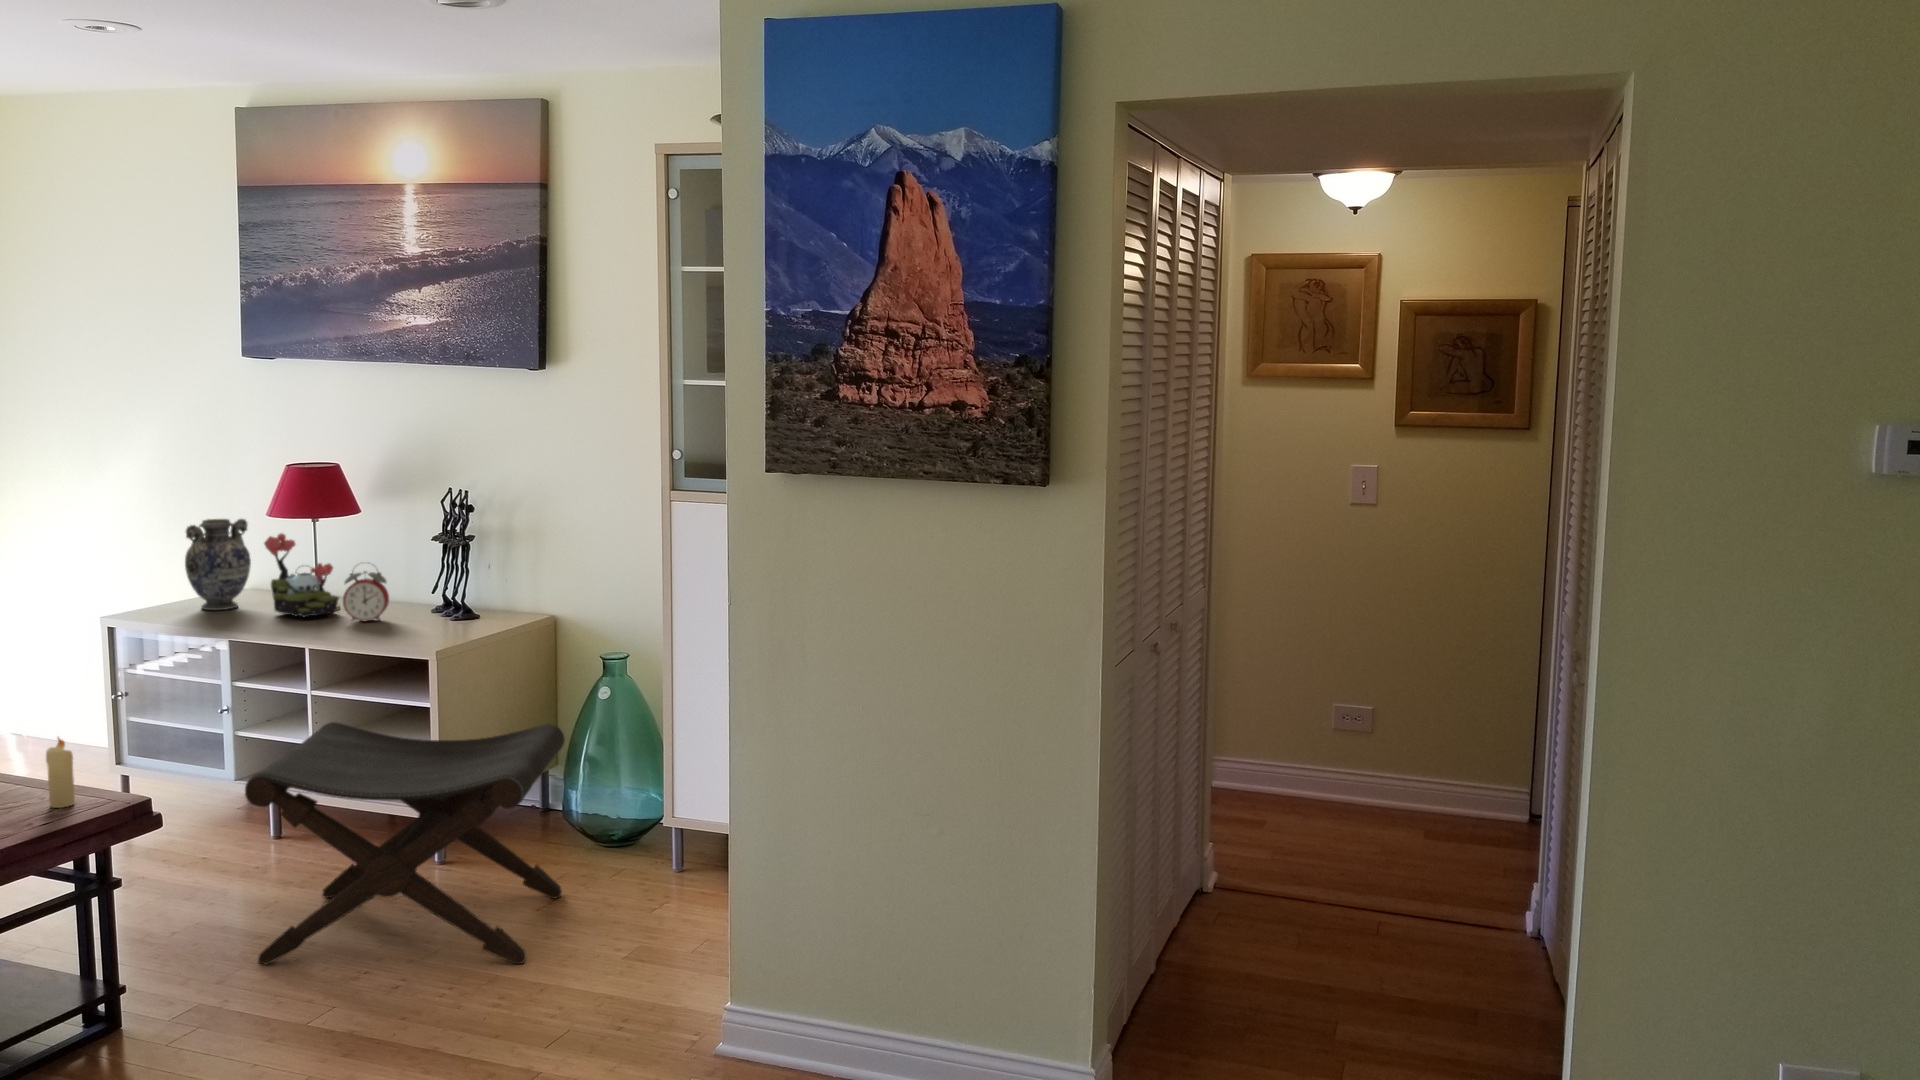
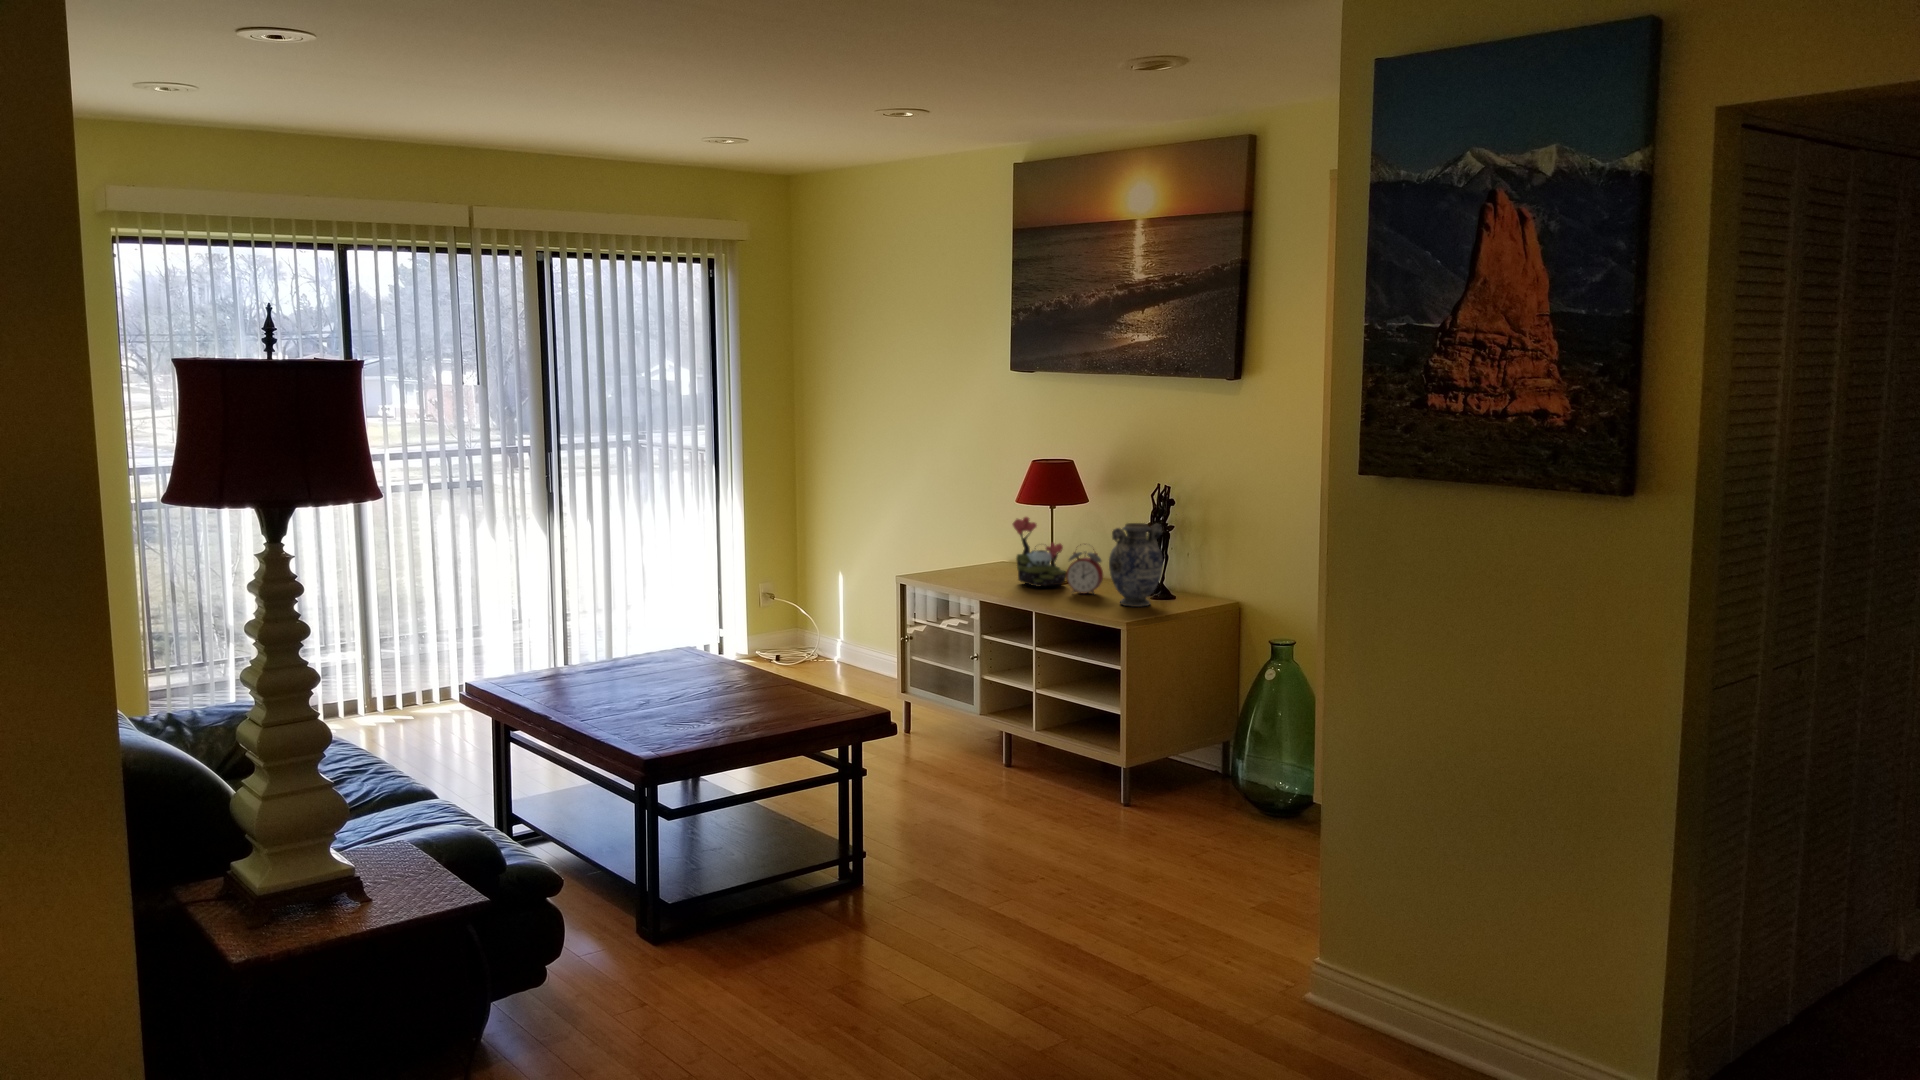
decorative vase: present [185,519,251,610] -> present [1109,523,1163,607]
footstool: present [245,722,565,964] -> none [962,673,1223,895]
candle: present [46,738,75,808] -> none [824,657,842,711]

